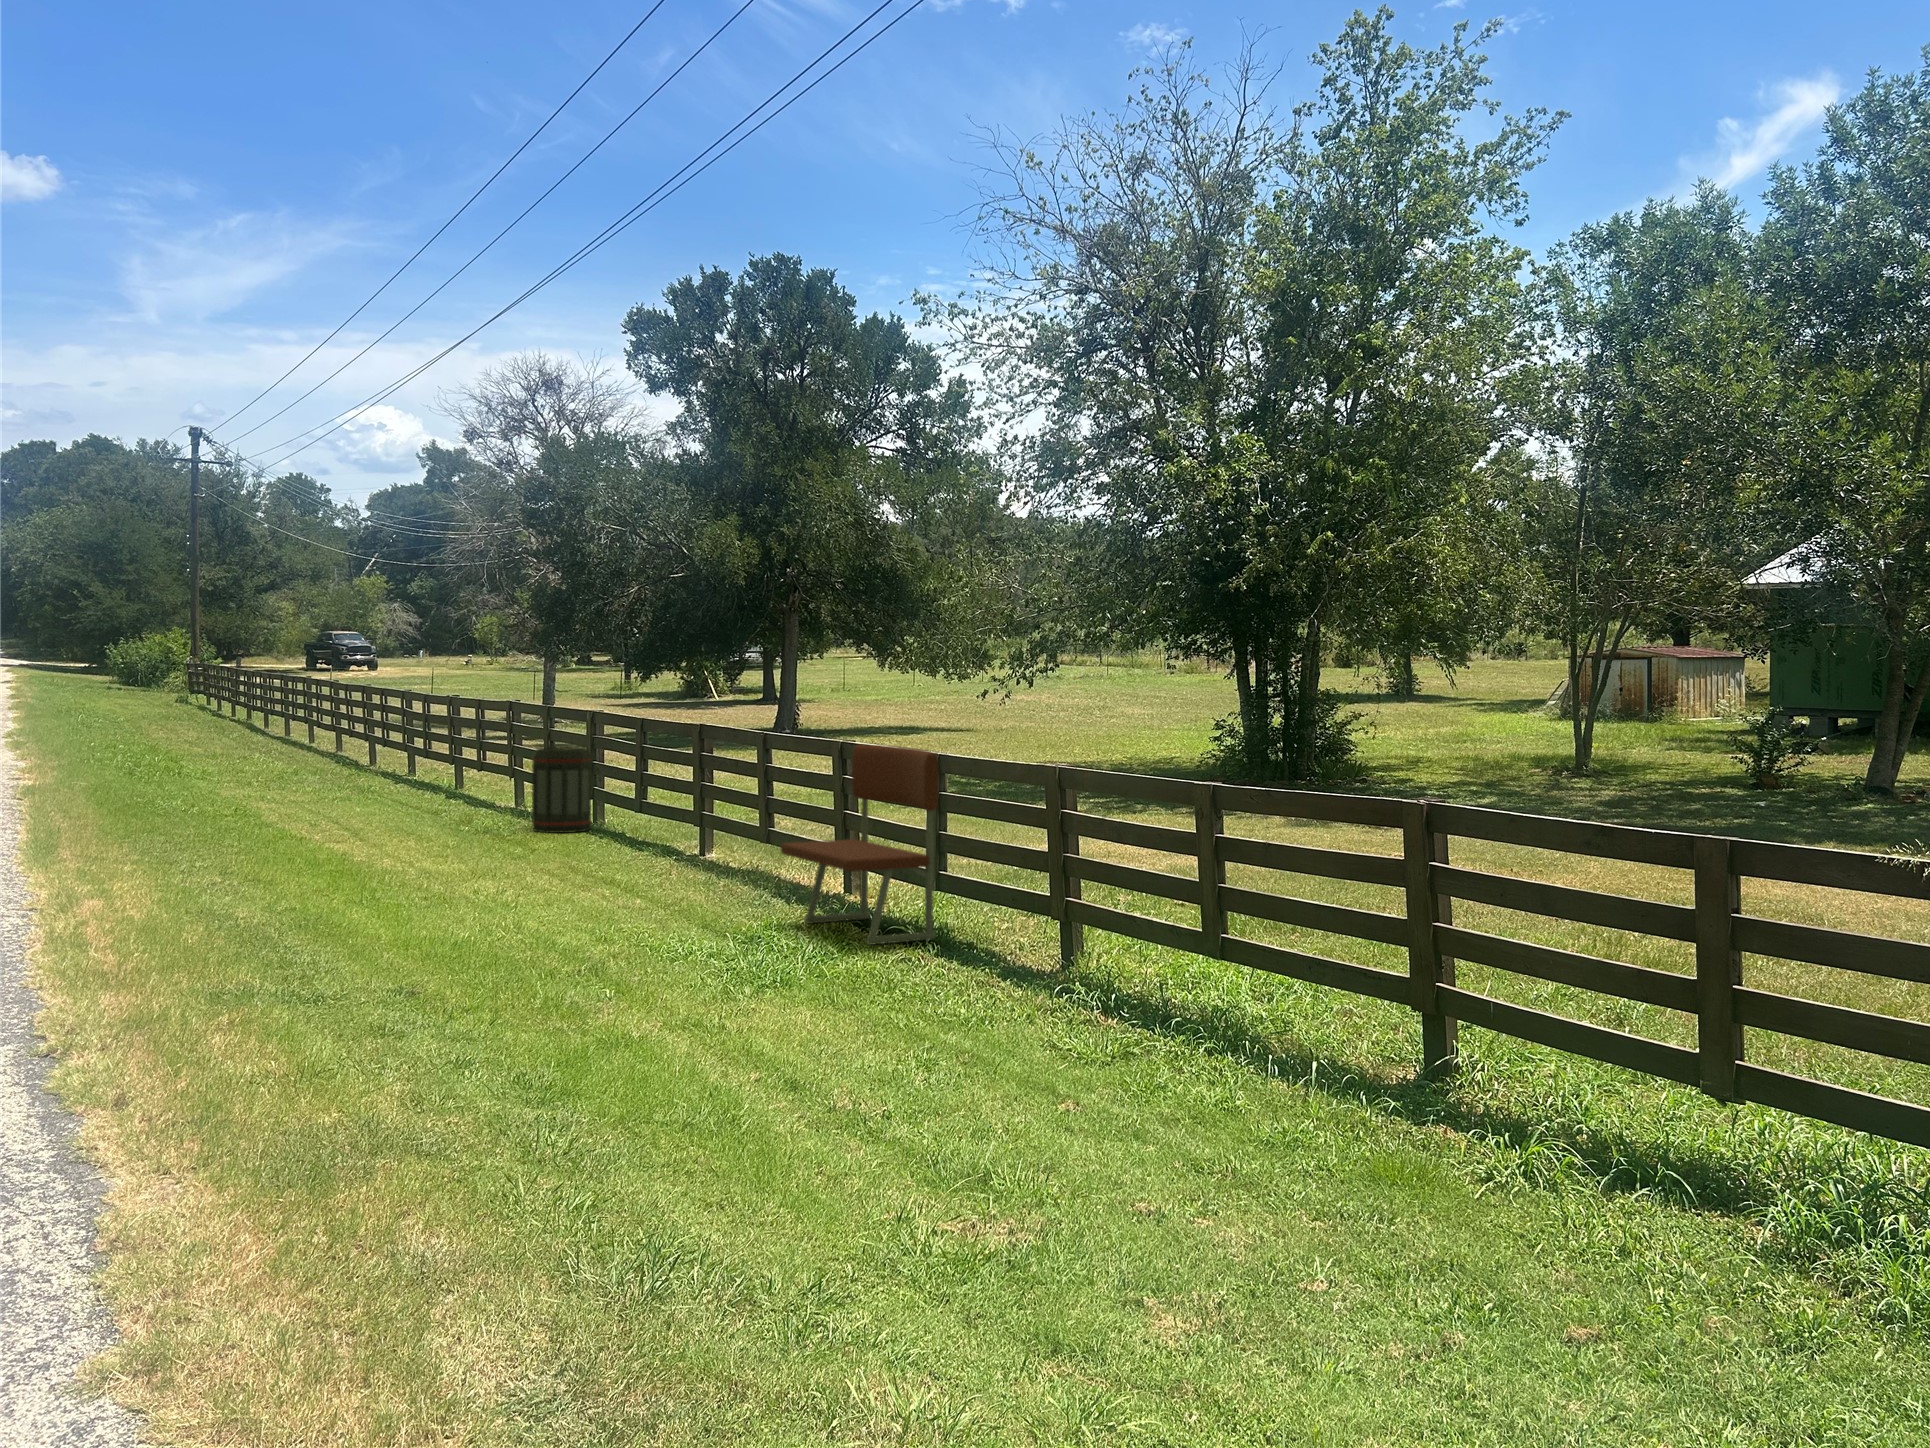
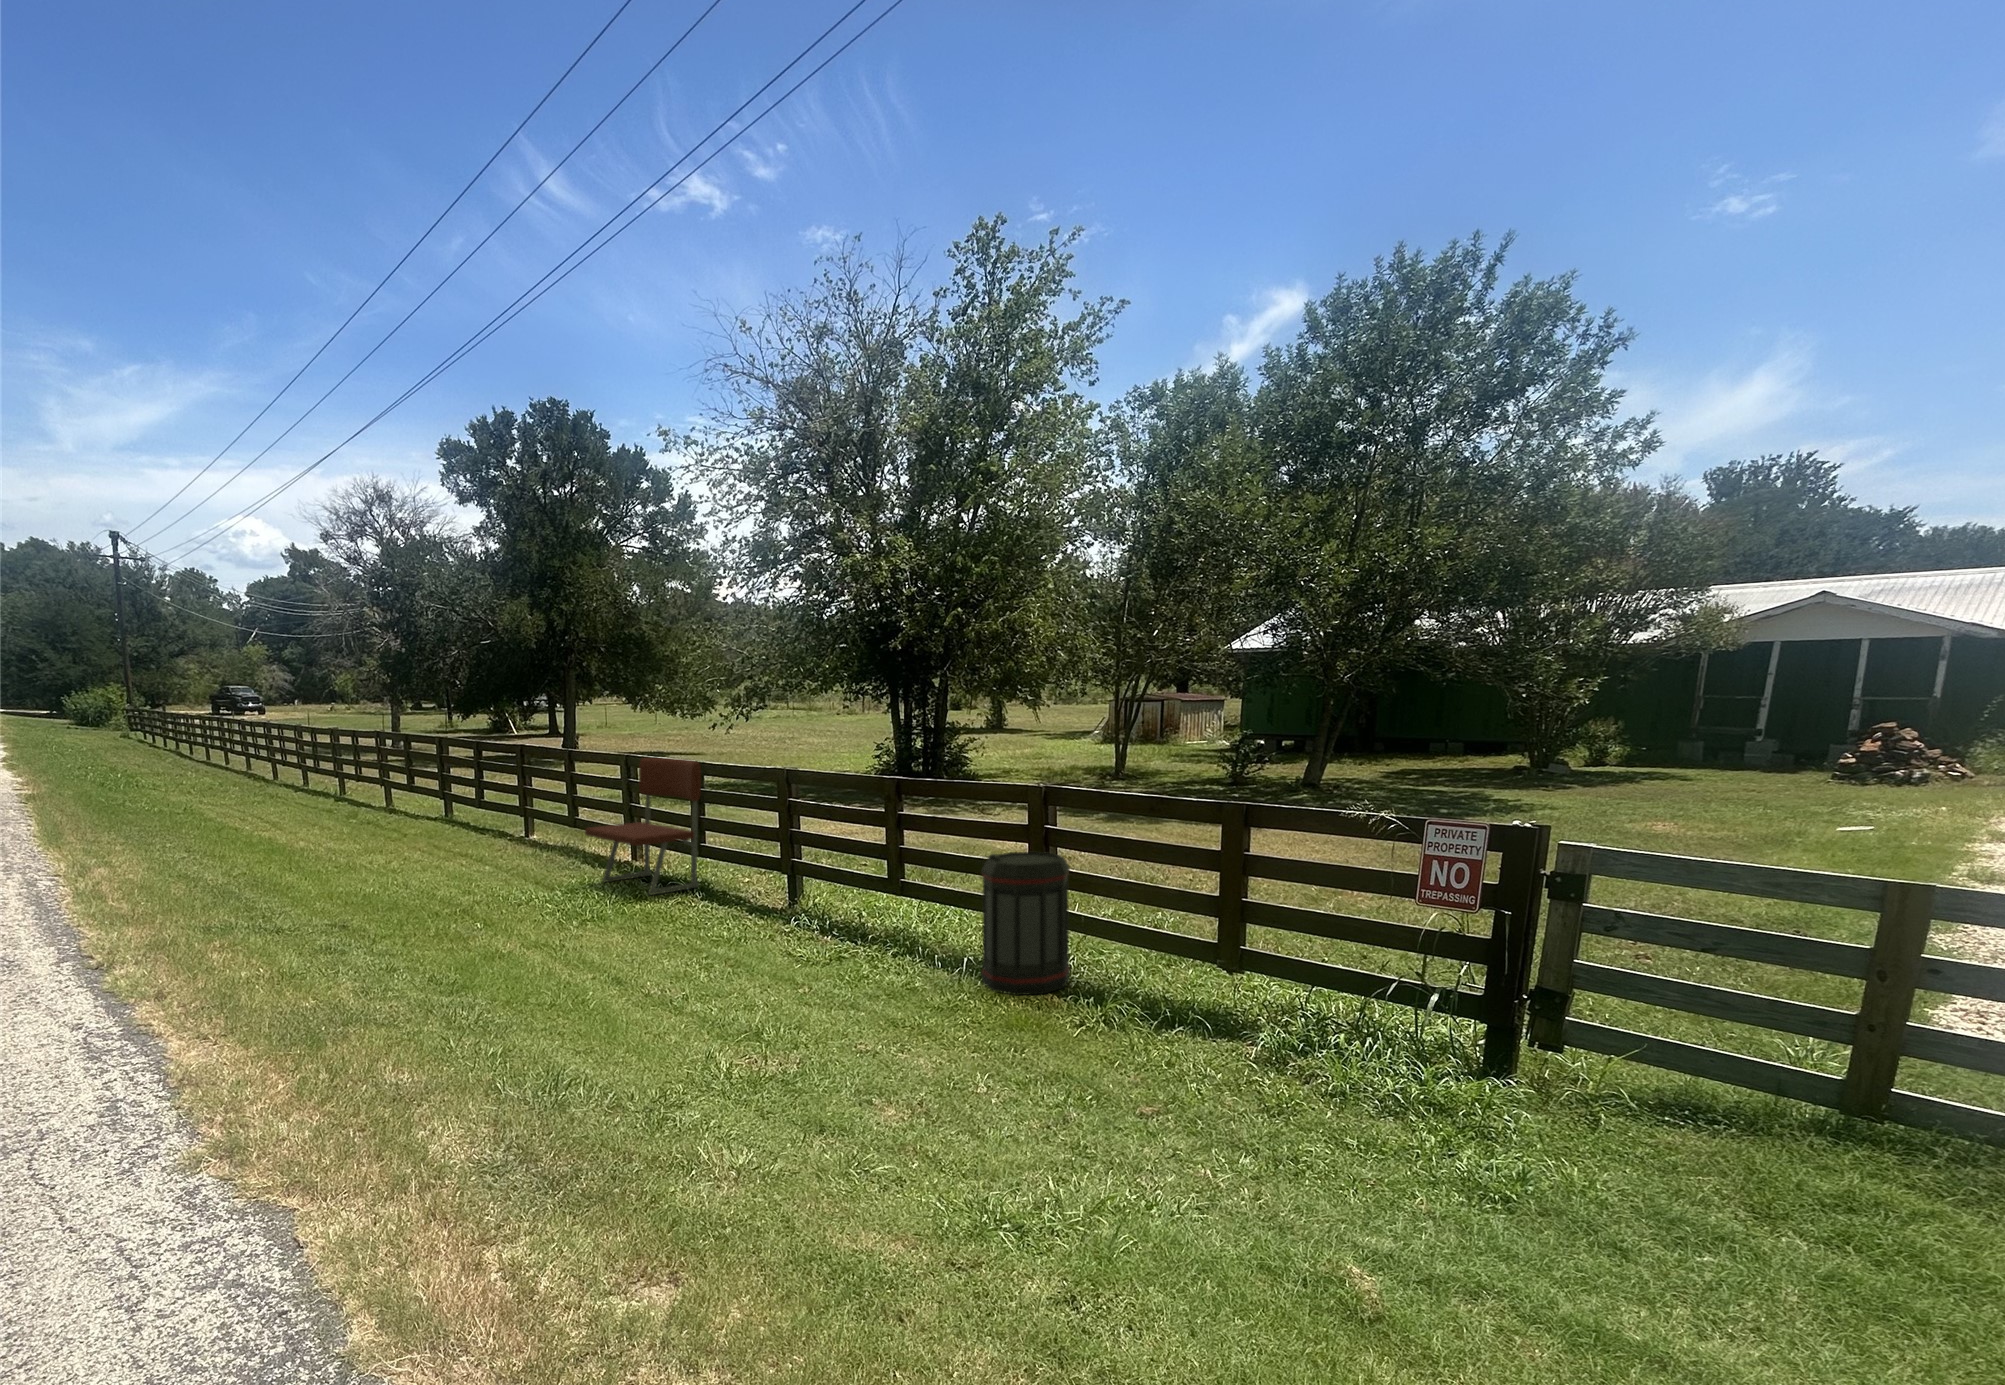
trash can: present [532,746,592,833] -> present [981,852,1070,995]

